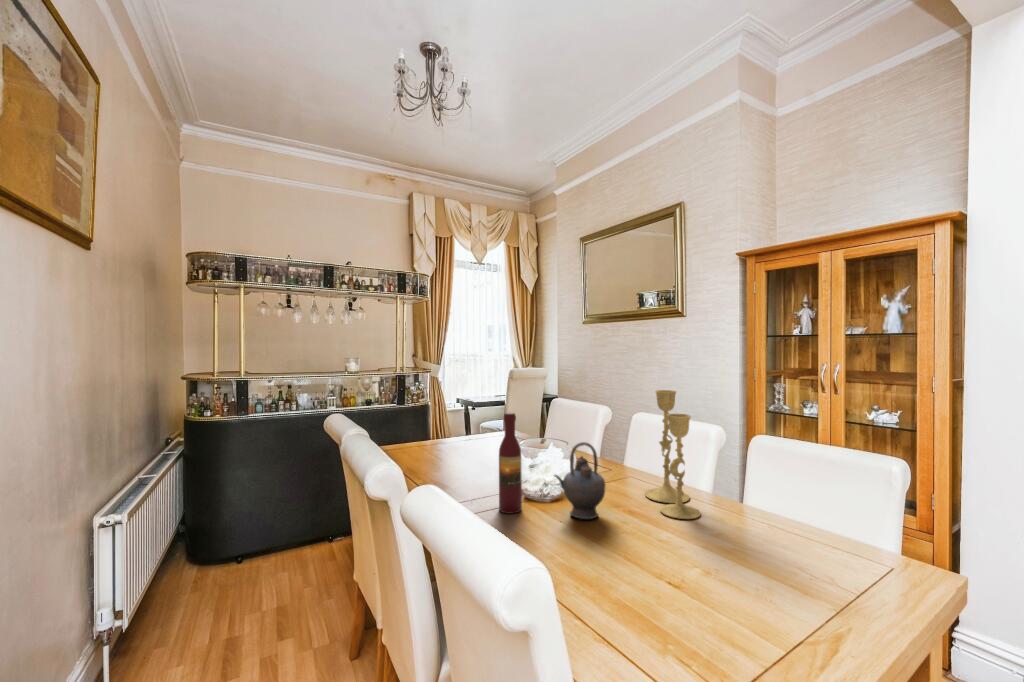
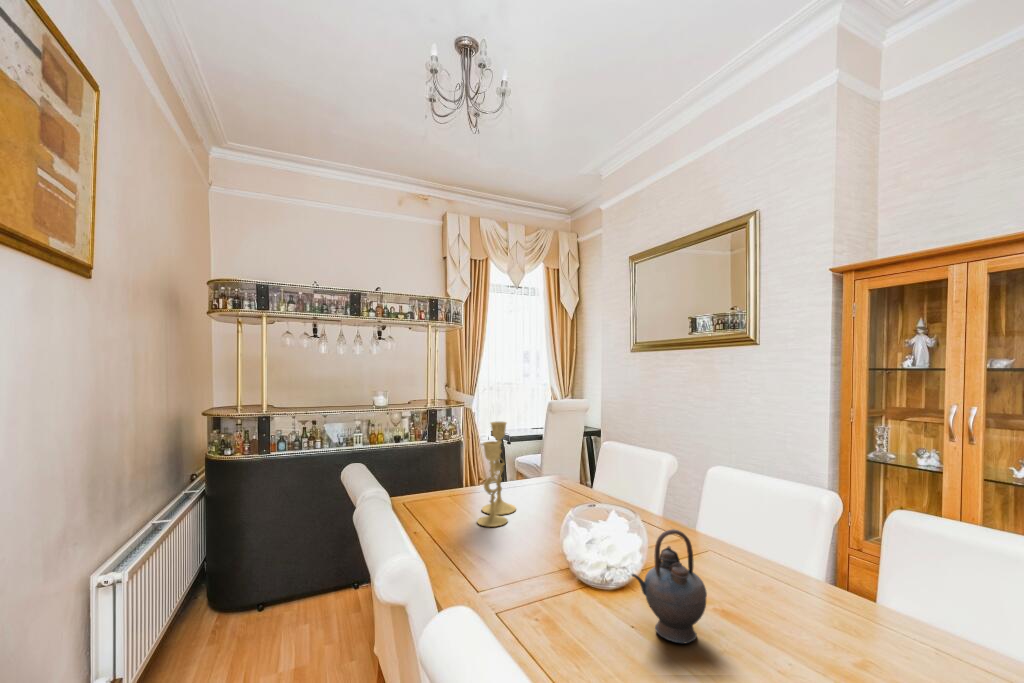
candlestick: present [645,390,700,519] -> present [477,422,516,527]
wine bottle: present [499,413,522,513] -> none [554,482,586,624]

